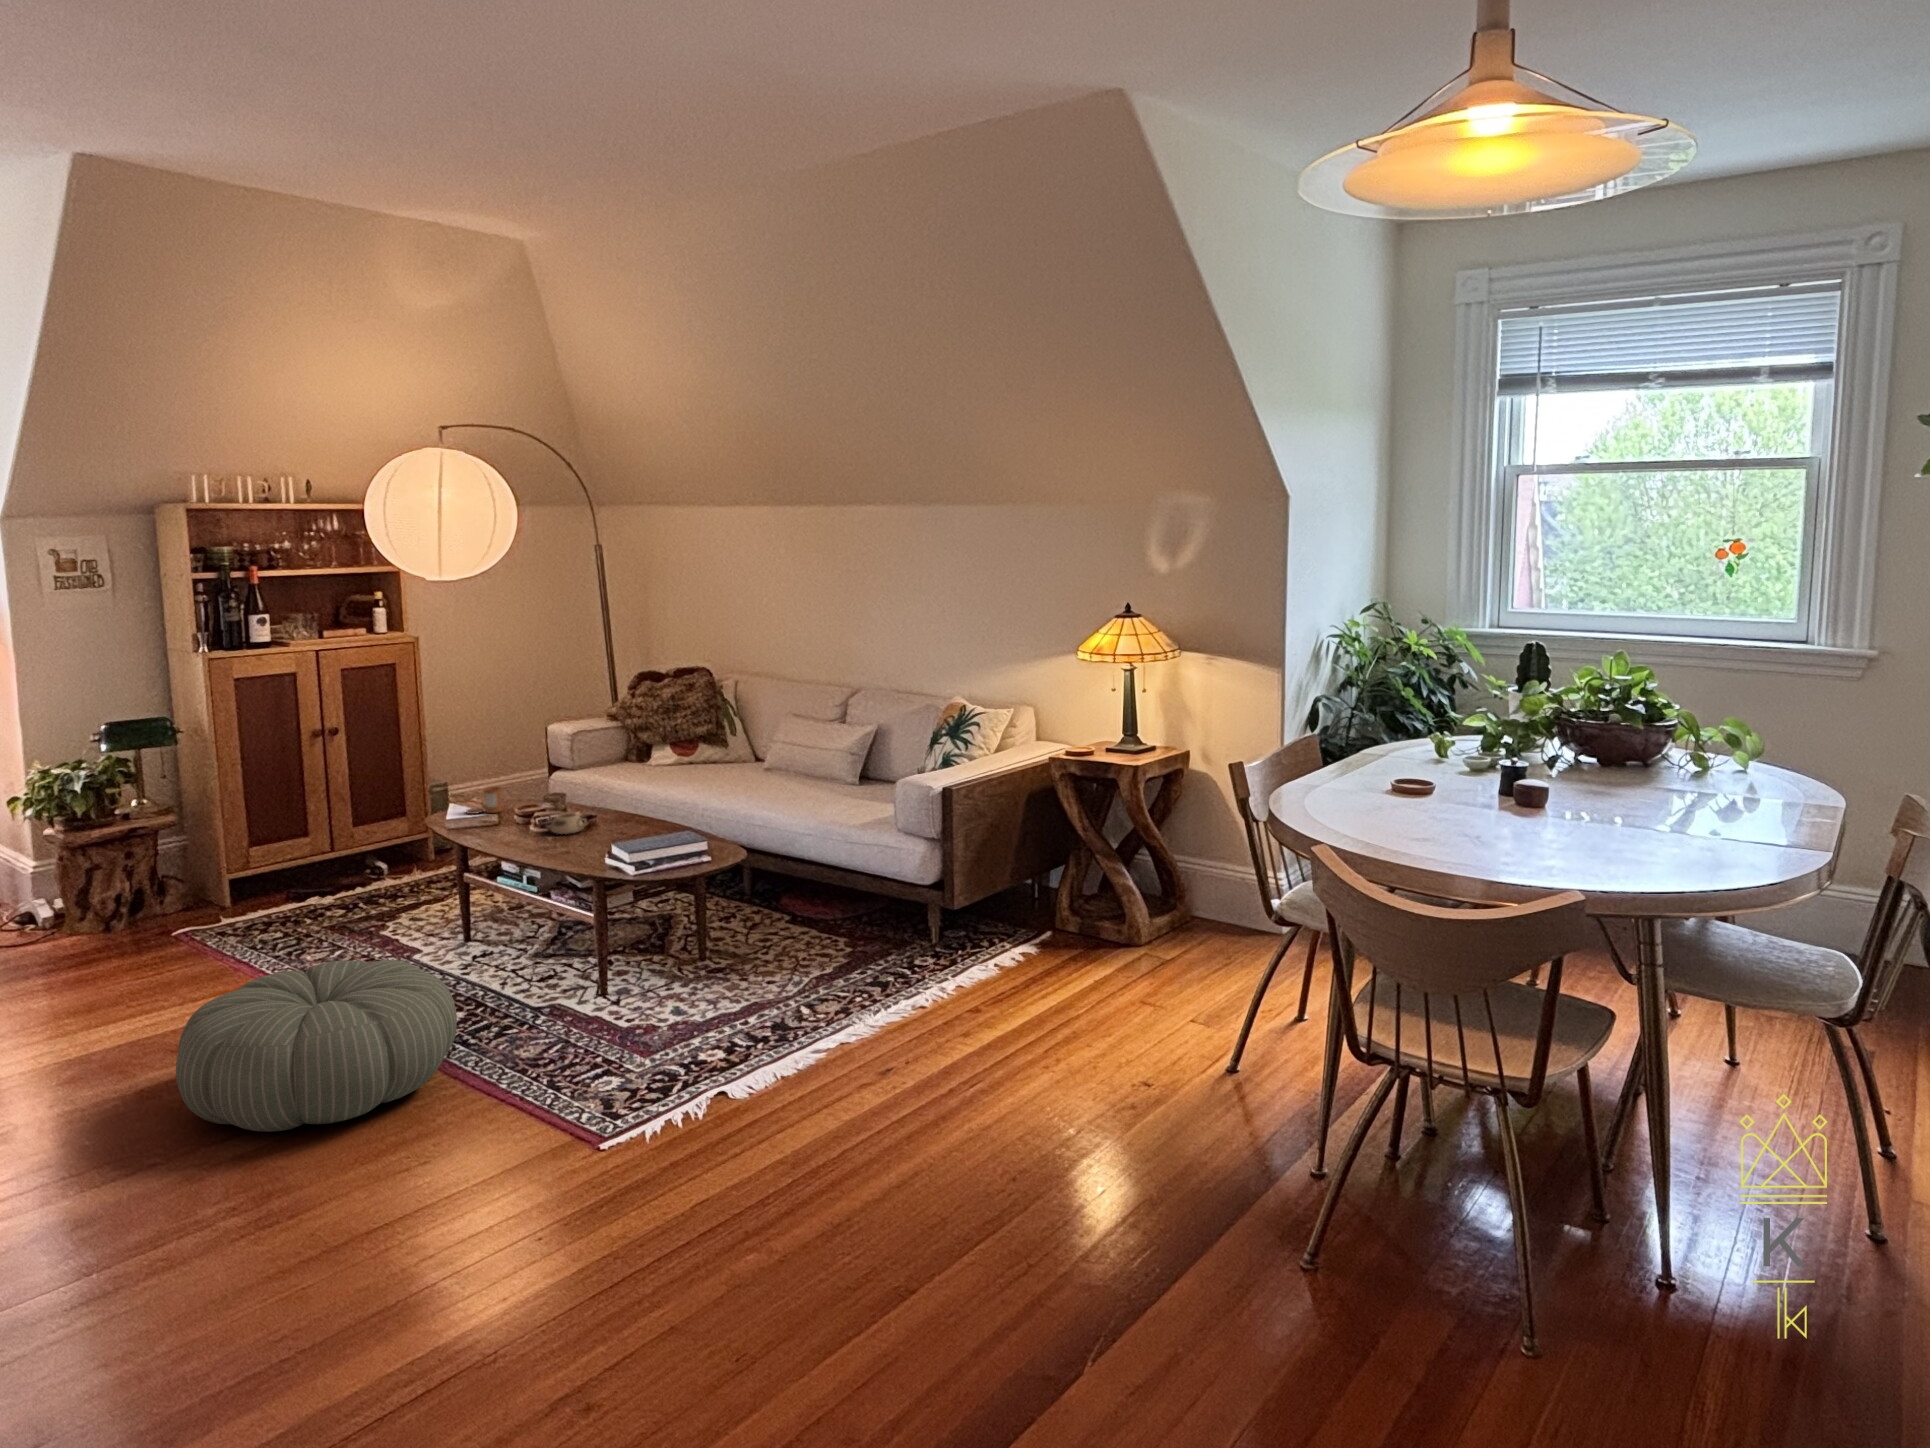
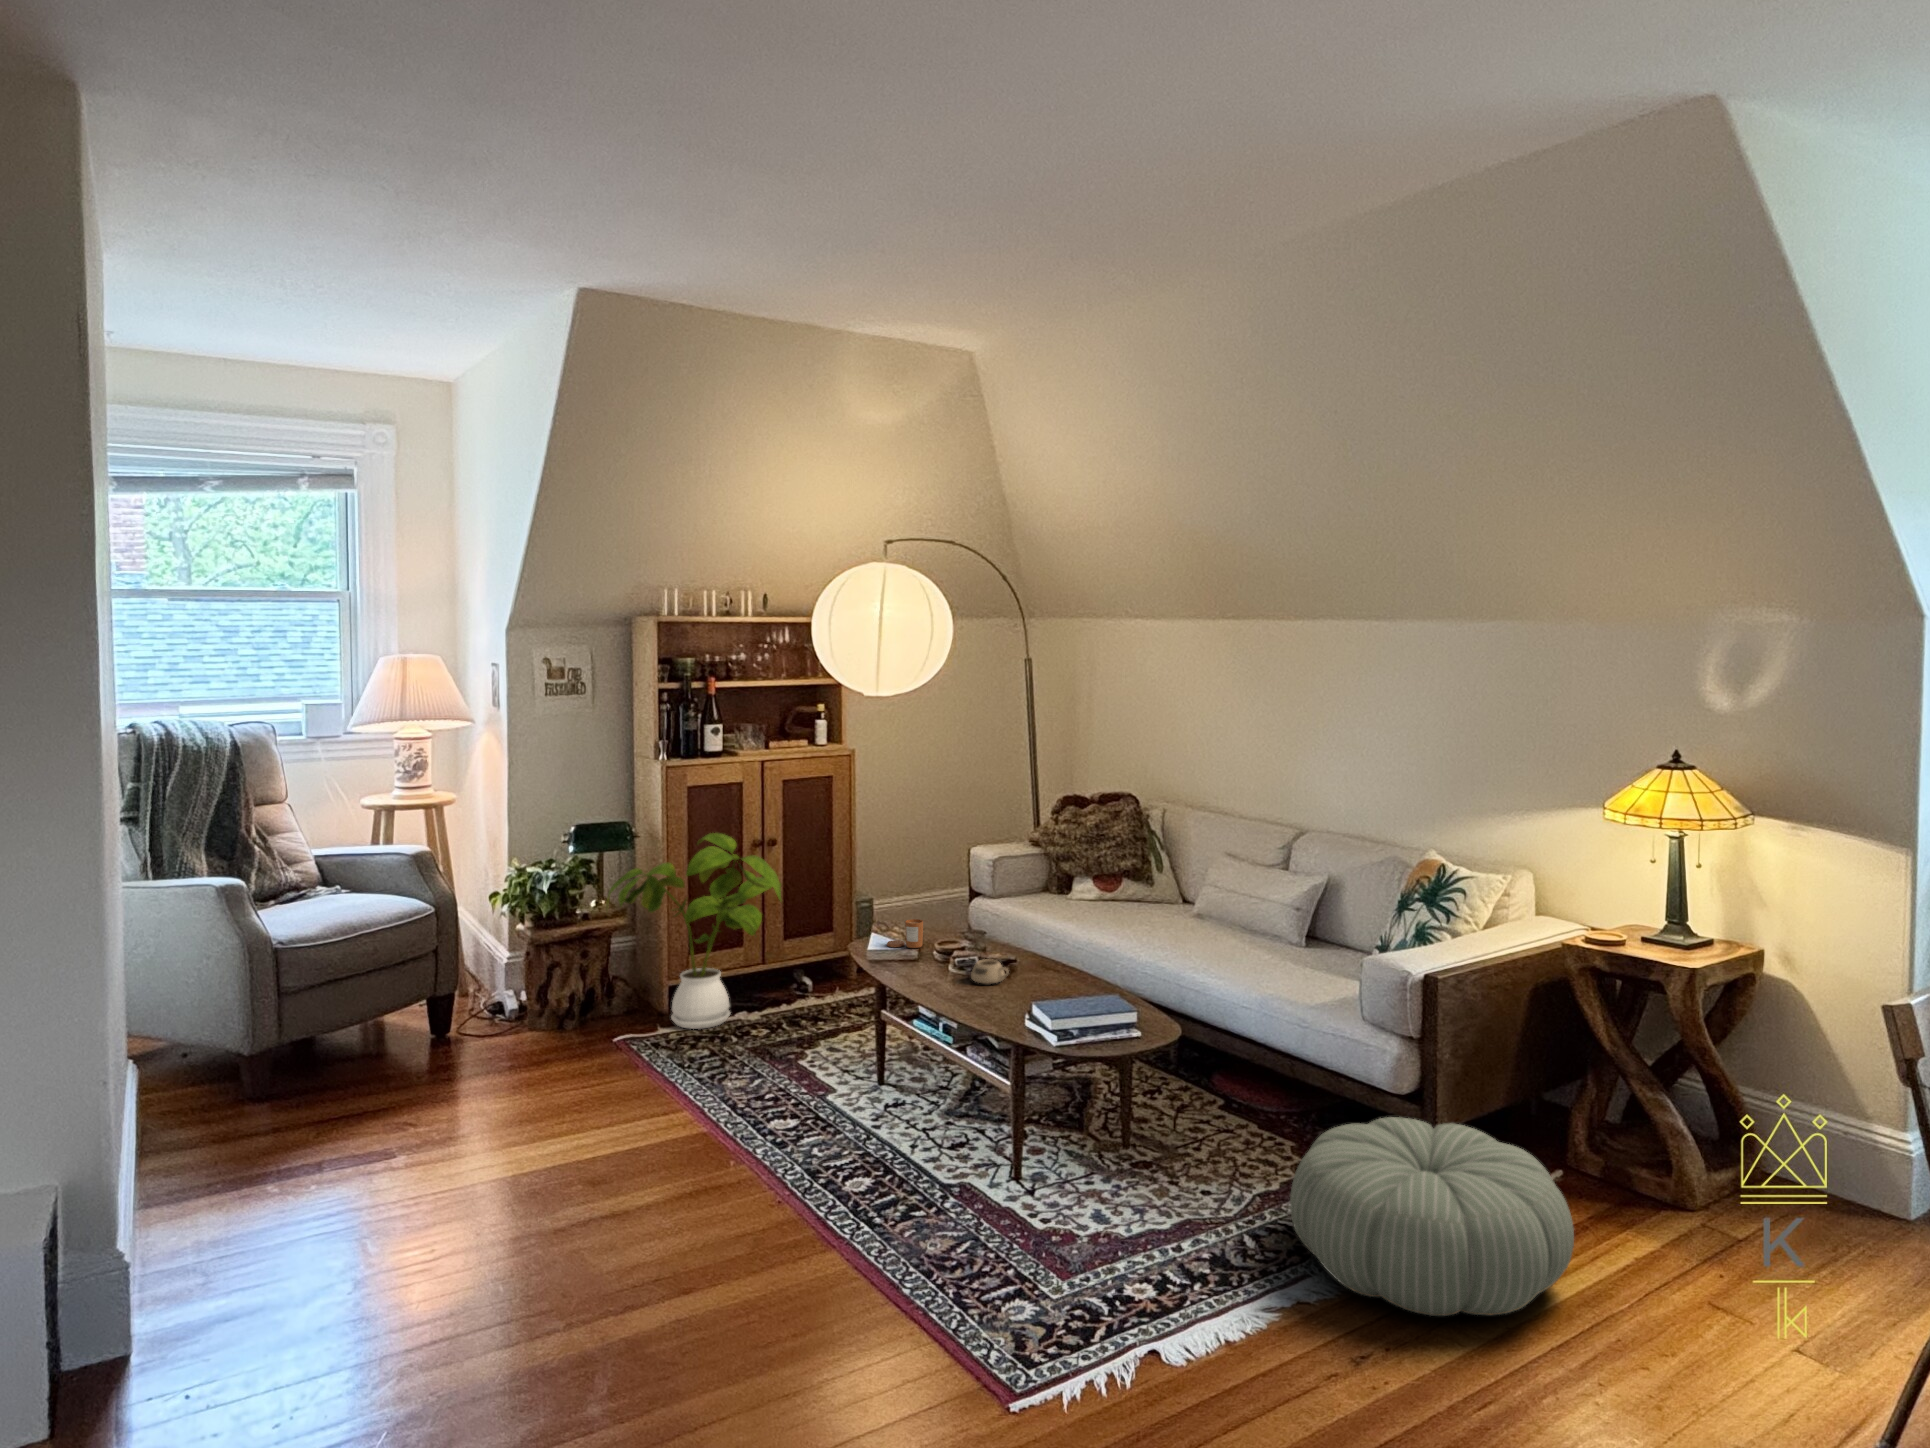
house plant: none [151,722,353,916] -> present [606,833,782,1029]
pouf: present [176,960,457,1132] -> present [1290,1117,1574,1316]

